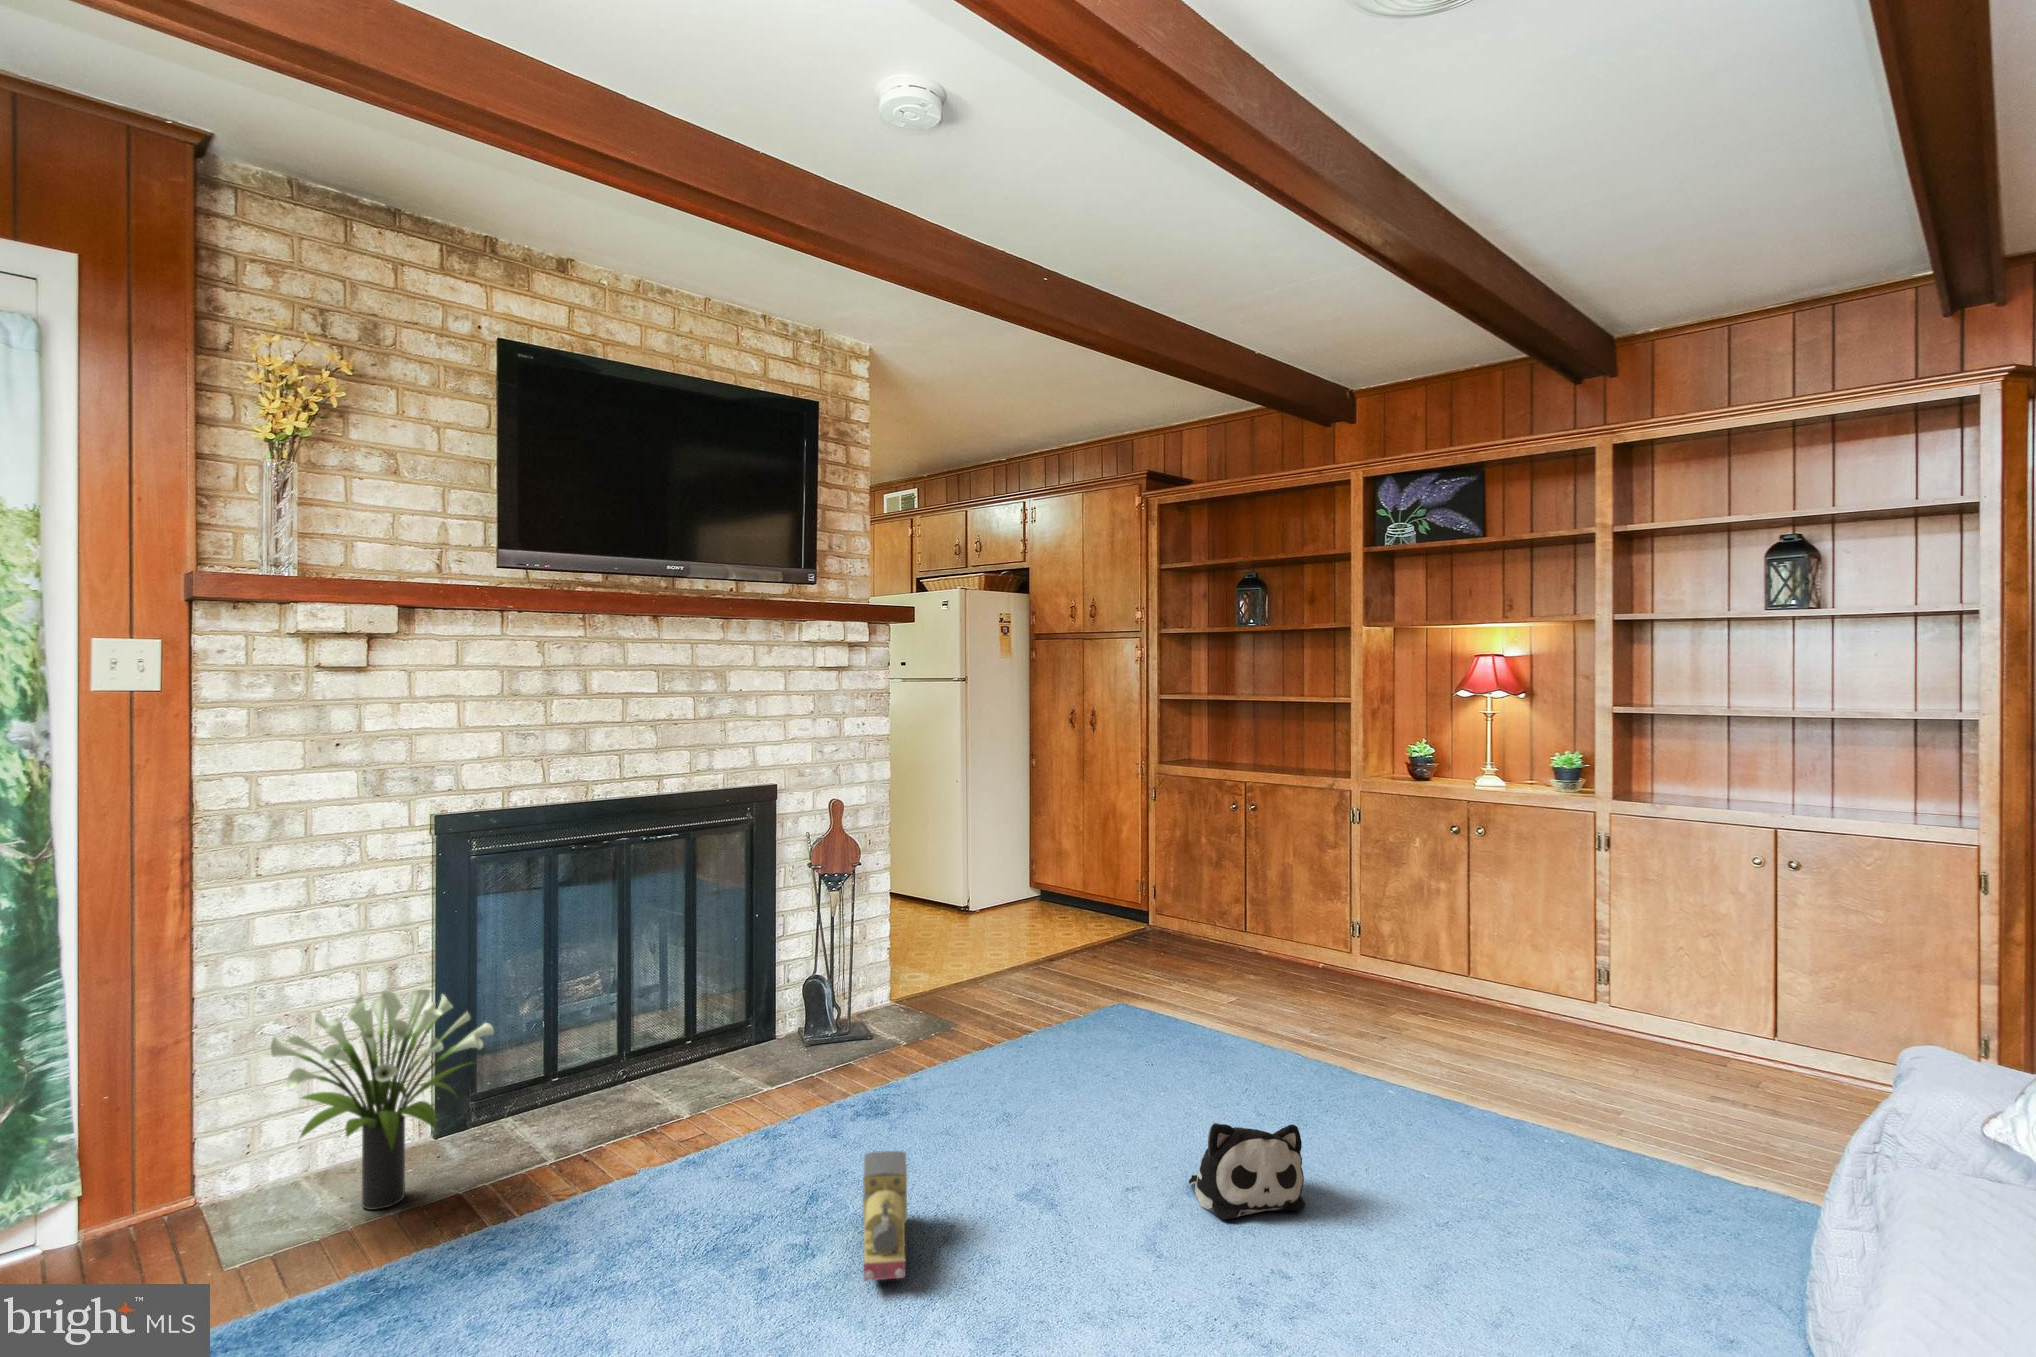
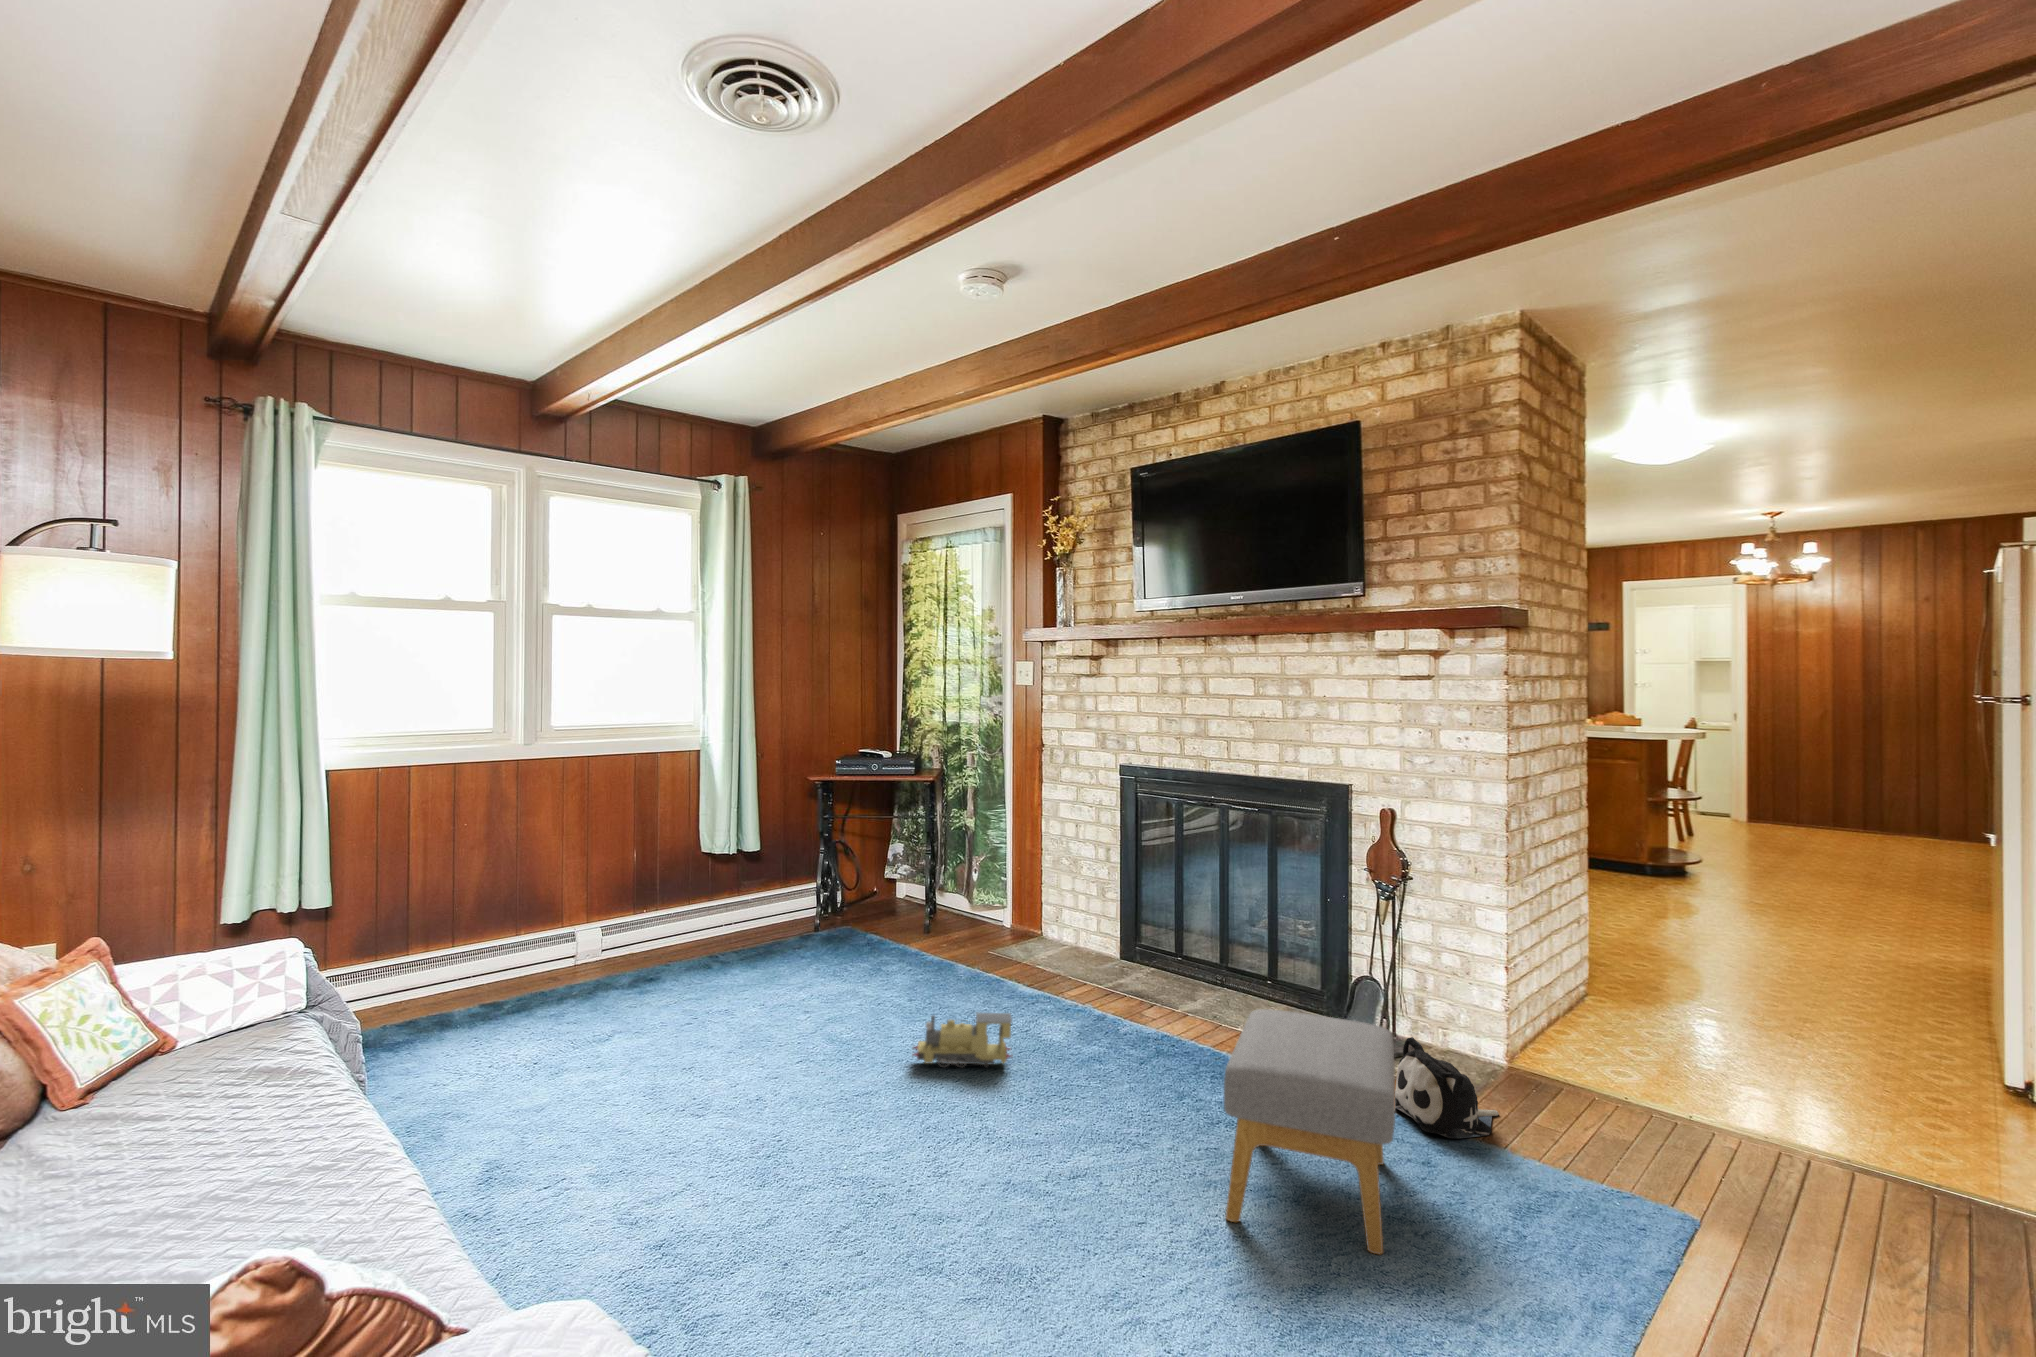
footstool: none [1050,954,1229,1117] -> present [1224,1009,1395,1254]
potted plant: present [271,989,494,1210] -> none [991,848,1099,966]
plush toy: present [1189,1123,1305,1220] -> present [1395,1037,1498,1138]

